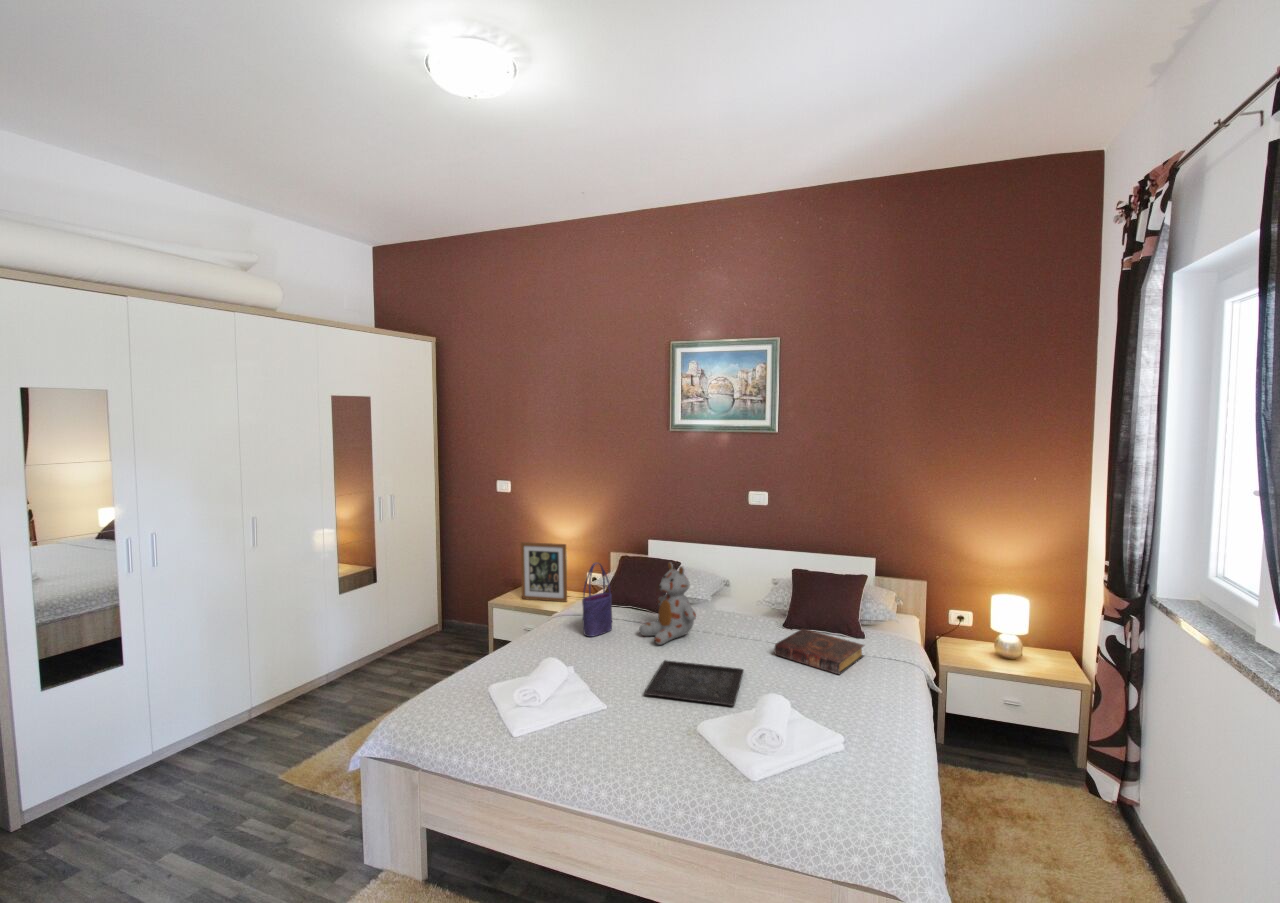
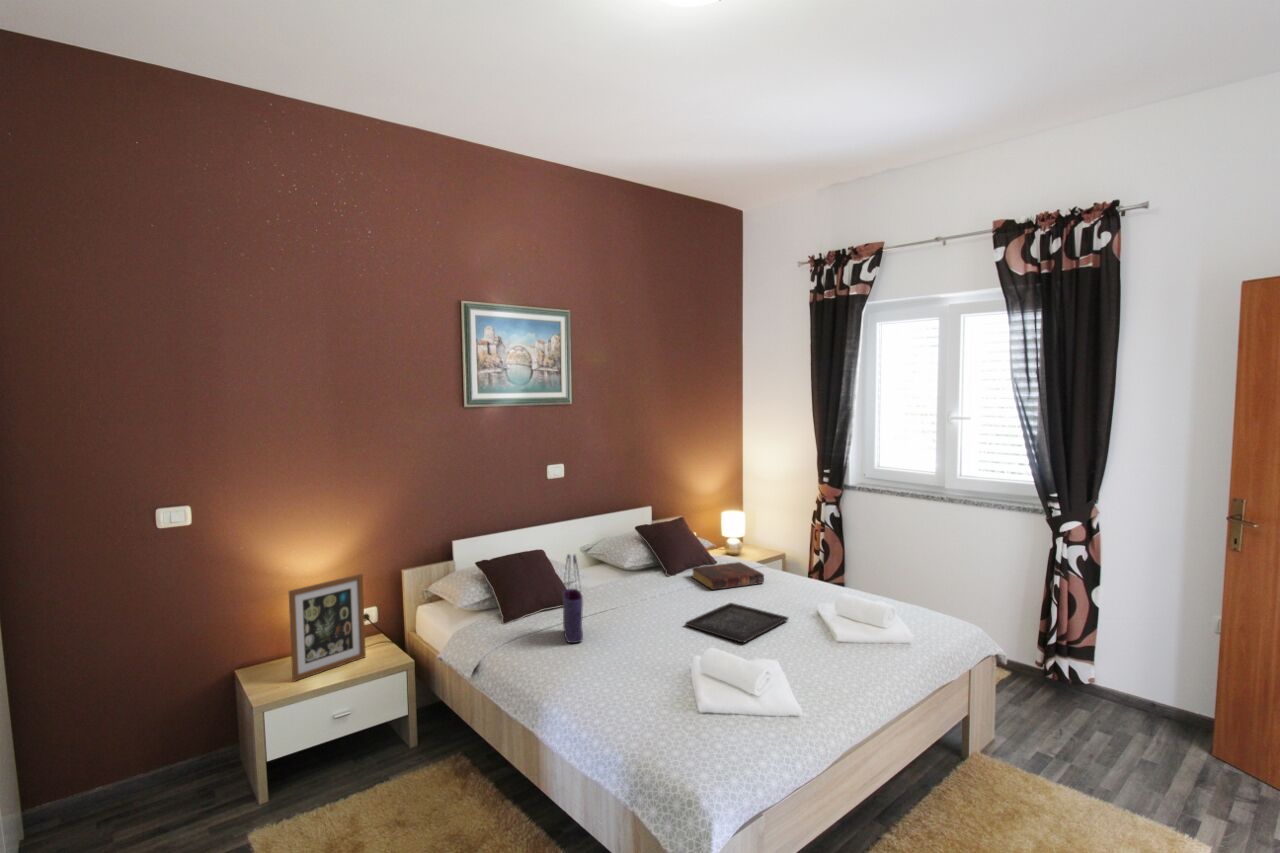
stuffed bear: present [639,562,696,645] -> none [595,535,657,620]

